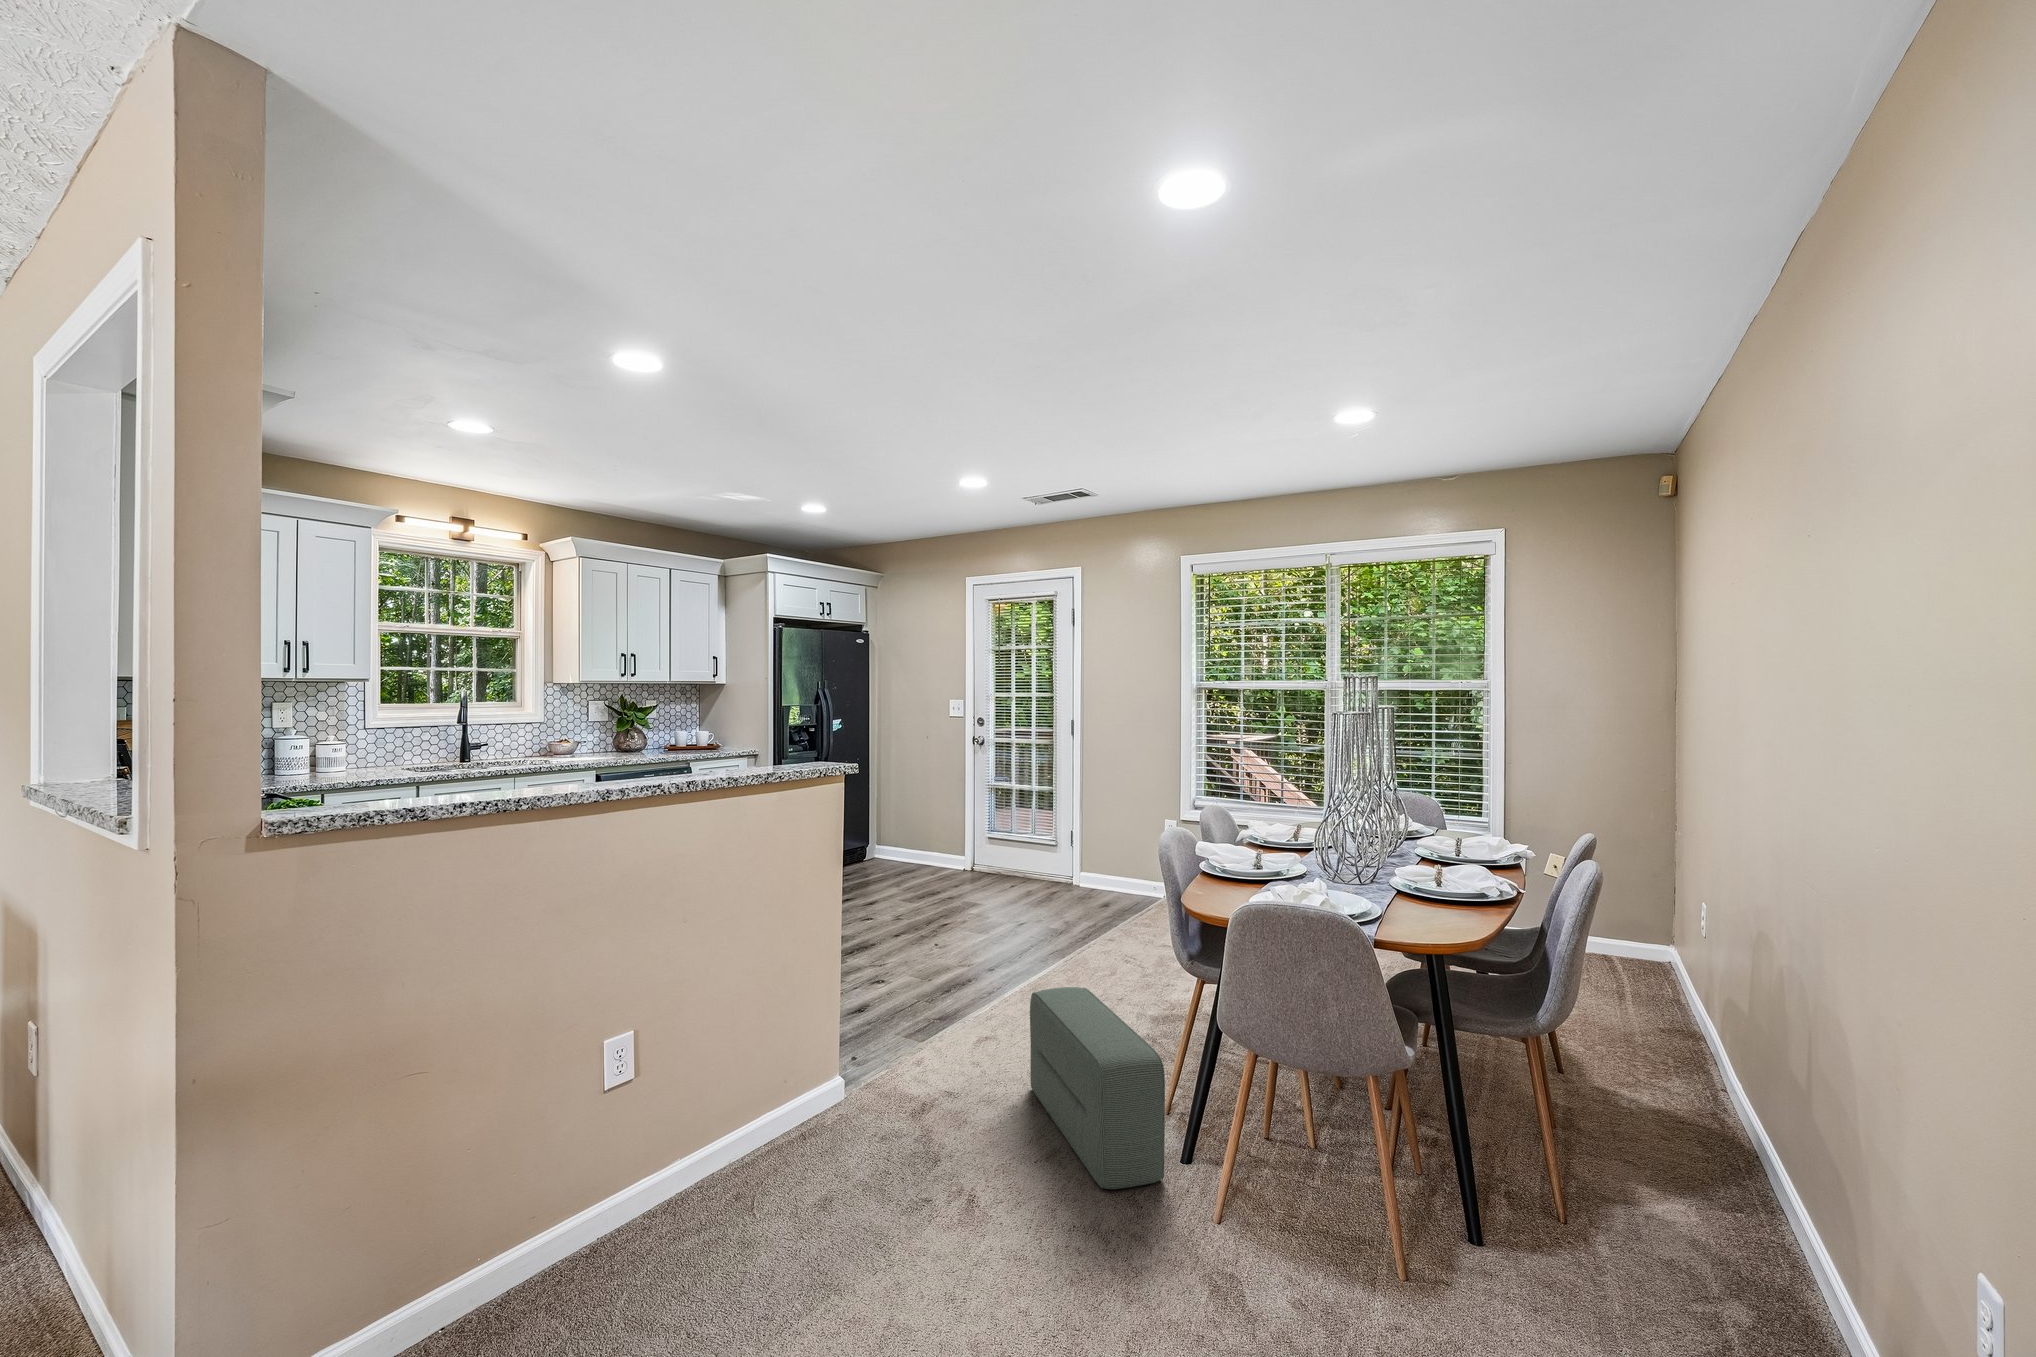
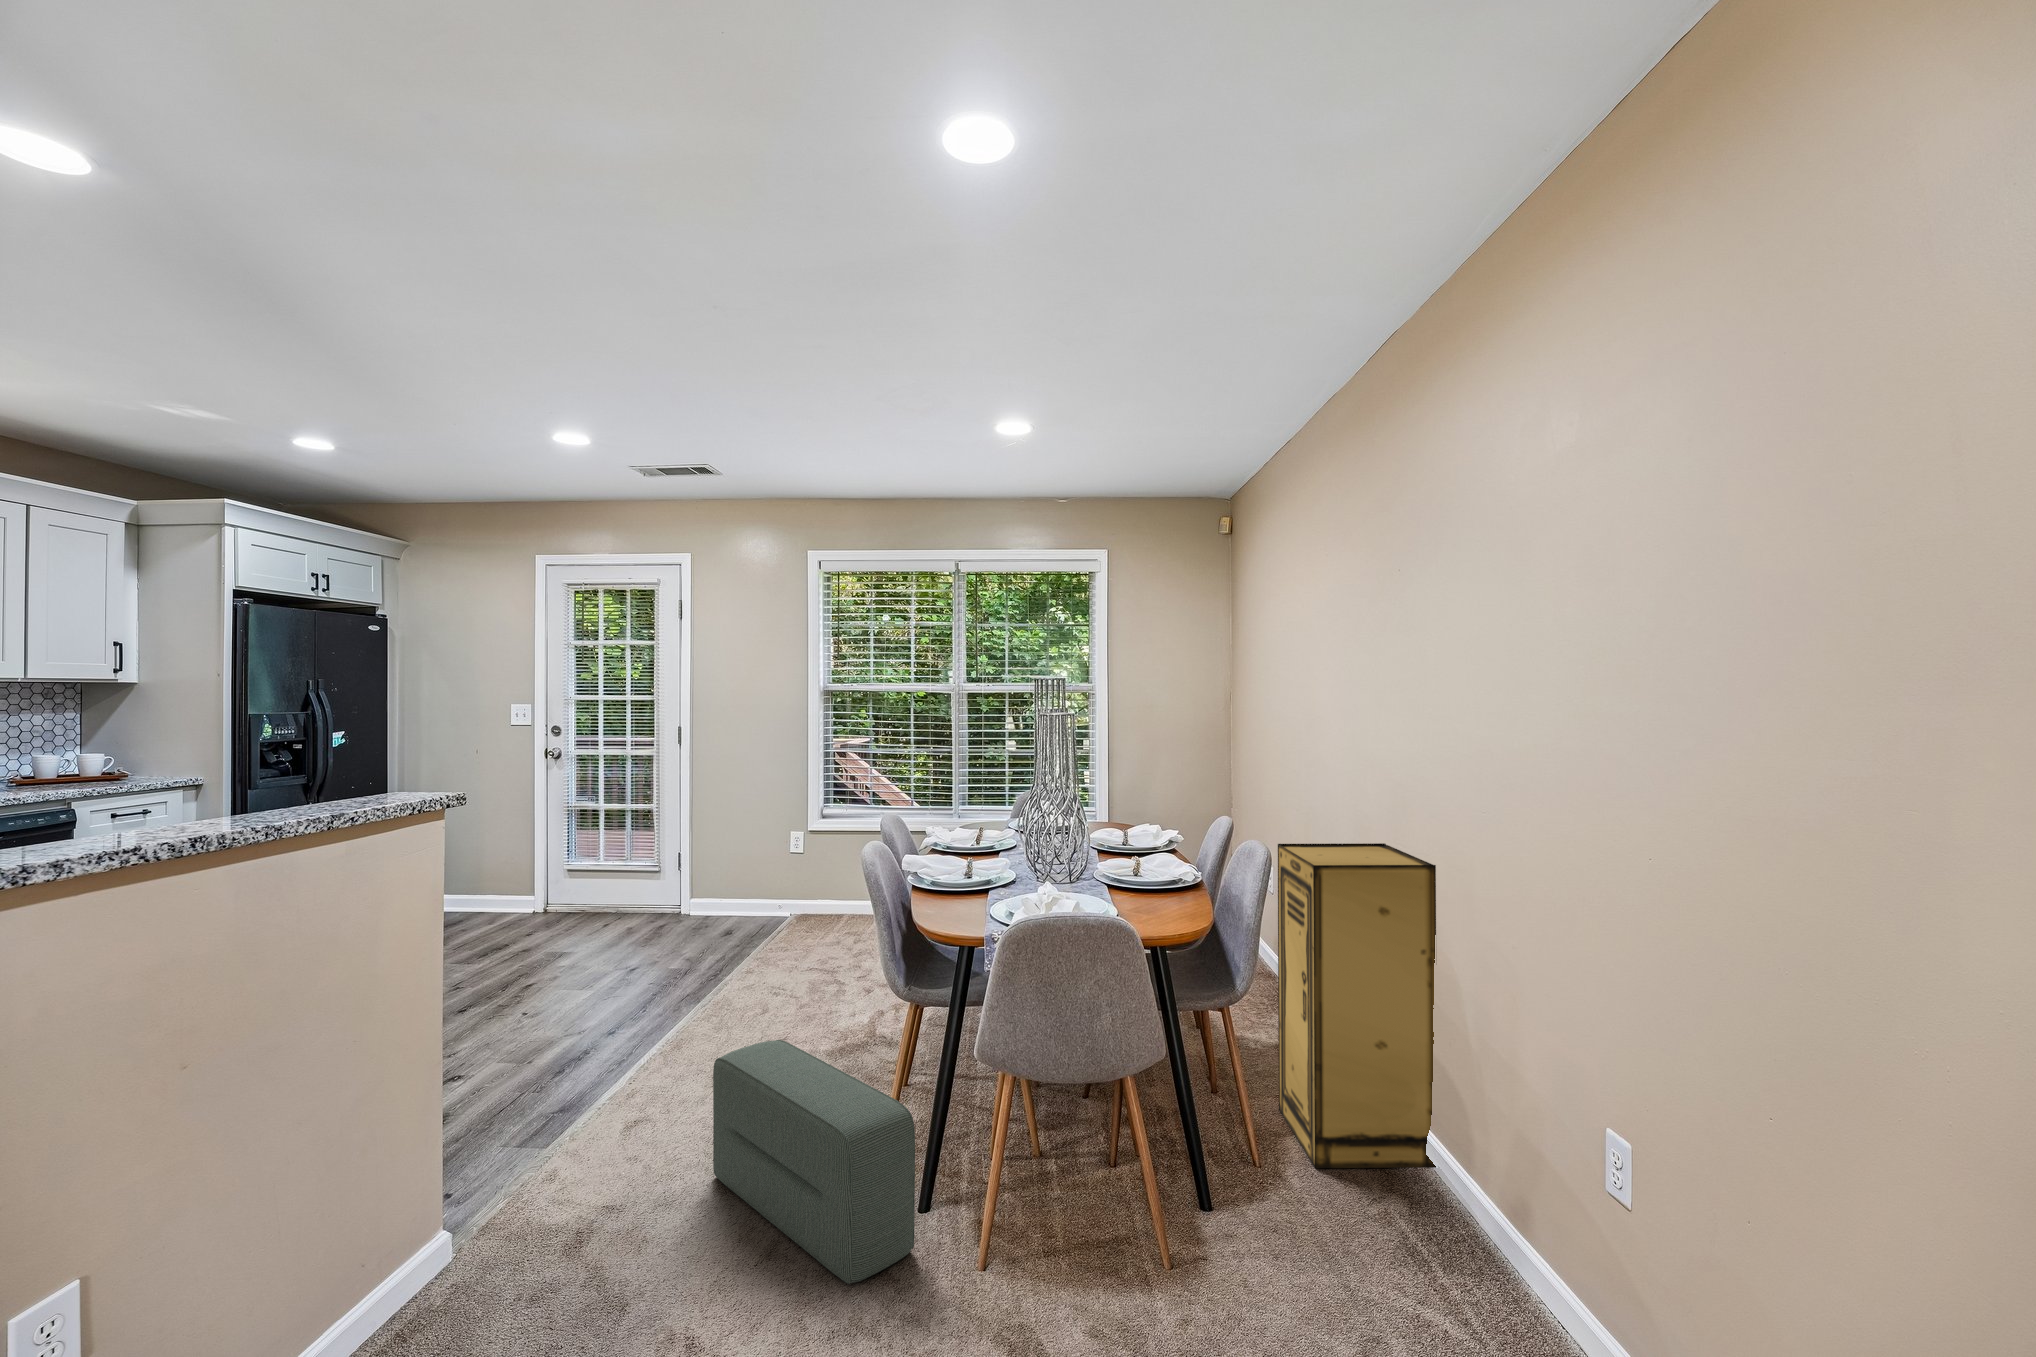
storage cabinet: none [1605,868,1792,1267] -> present [1278,843,1436,1168]

